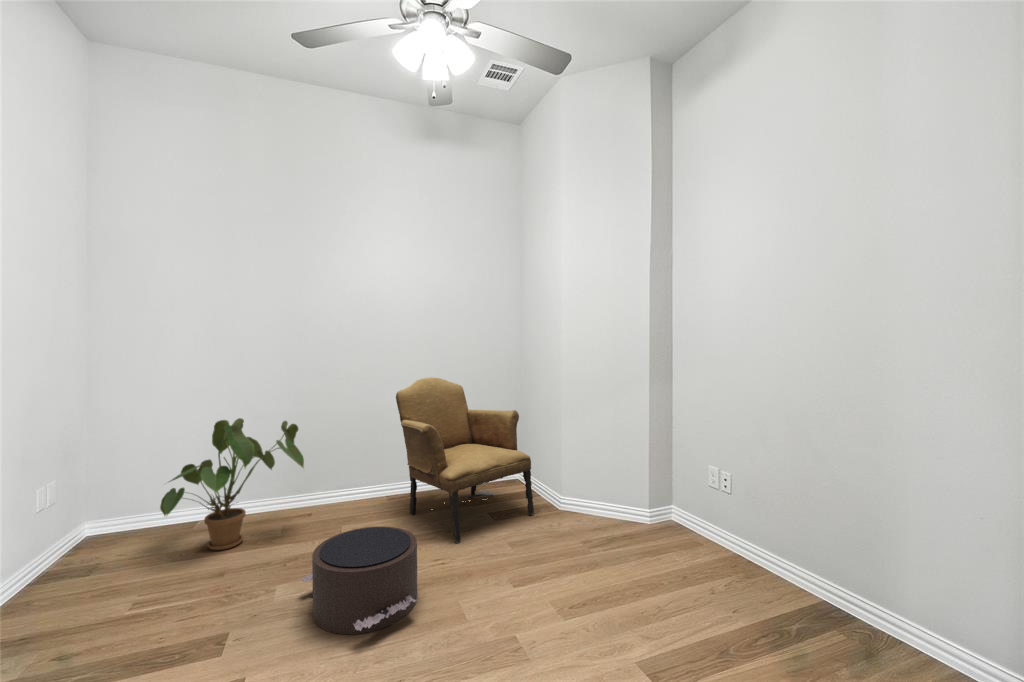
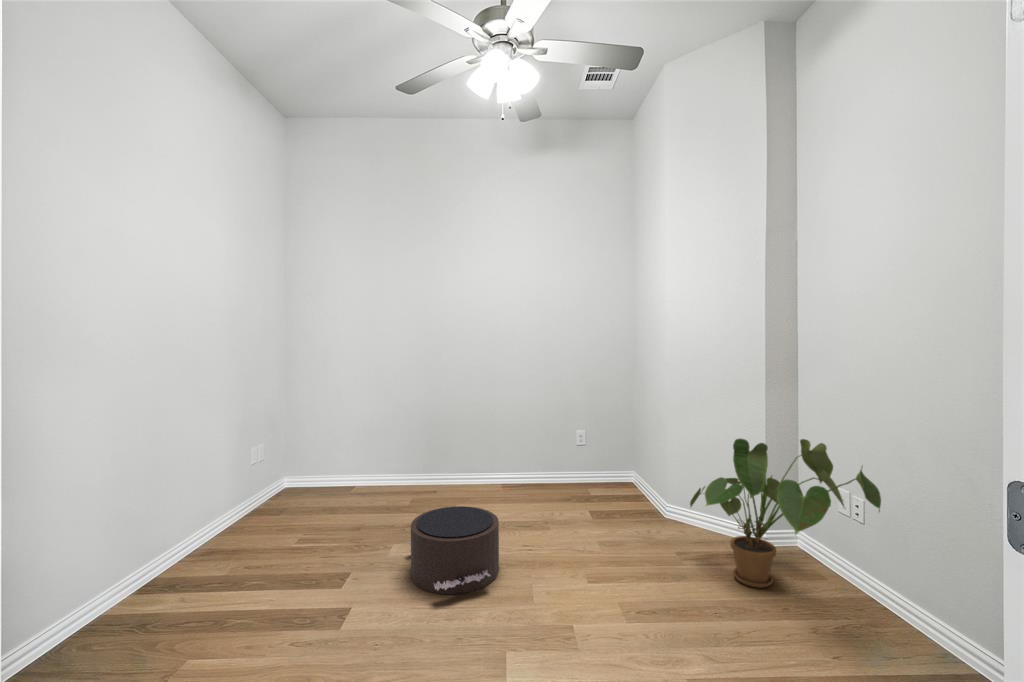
armchair: present [396,377,534,543] -> none [507,375,637,534]
house plant: present [160,418,304,550] -> present [690,439,881,588]

